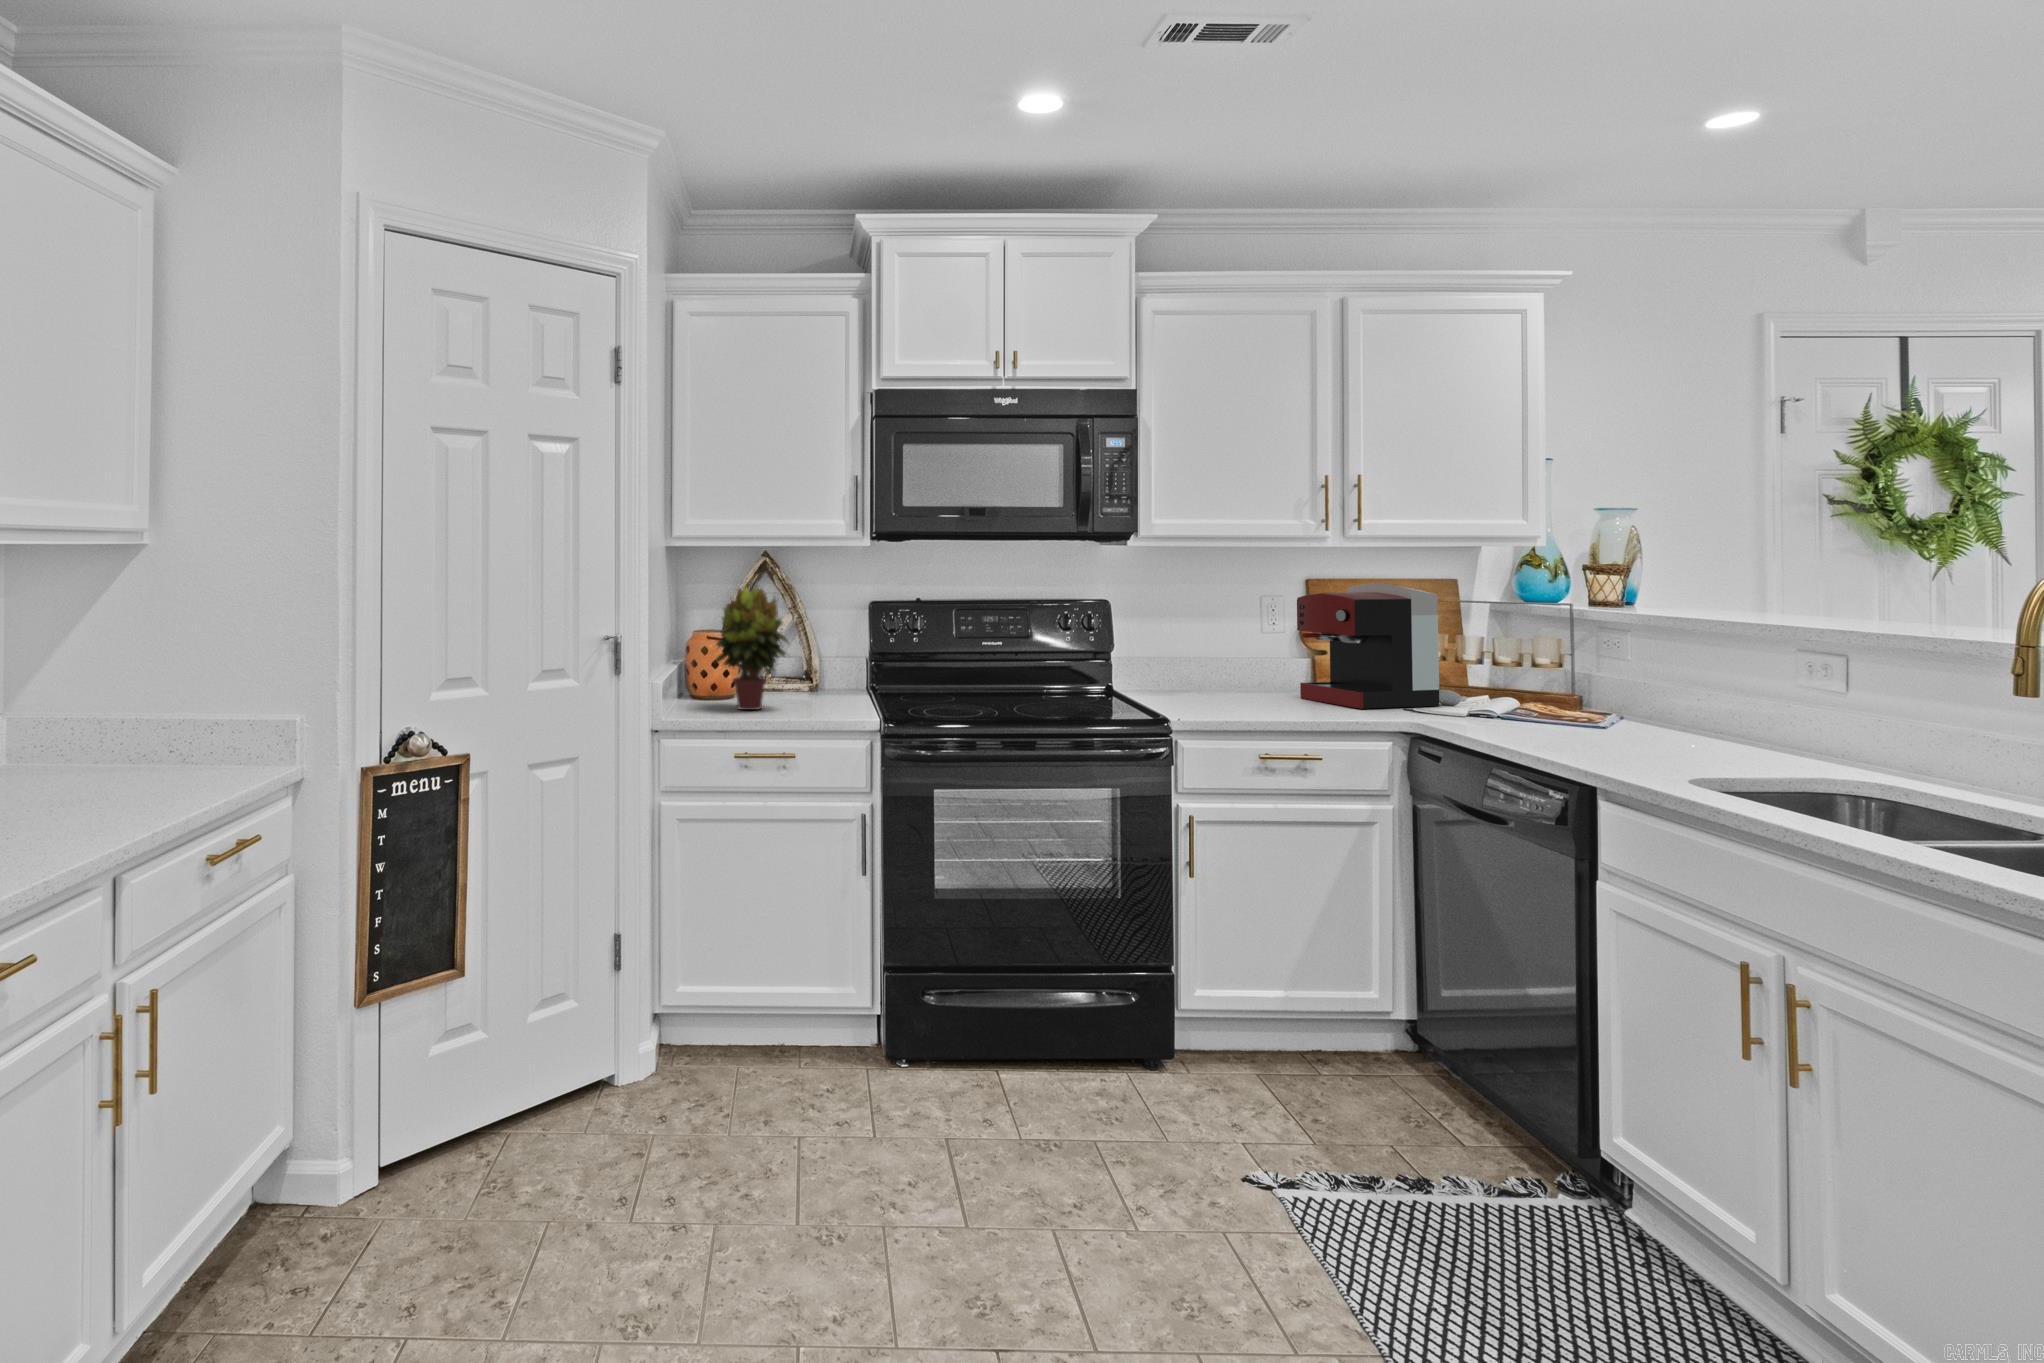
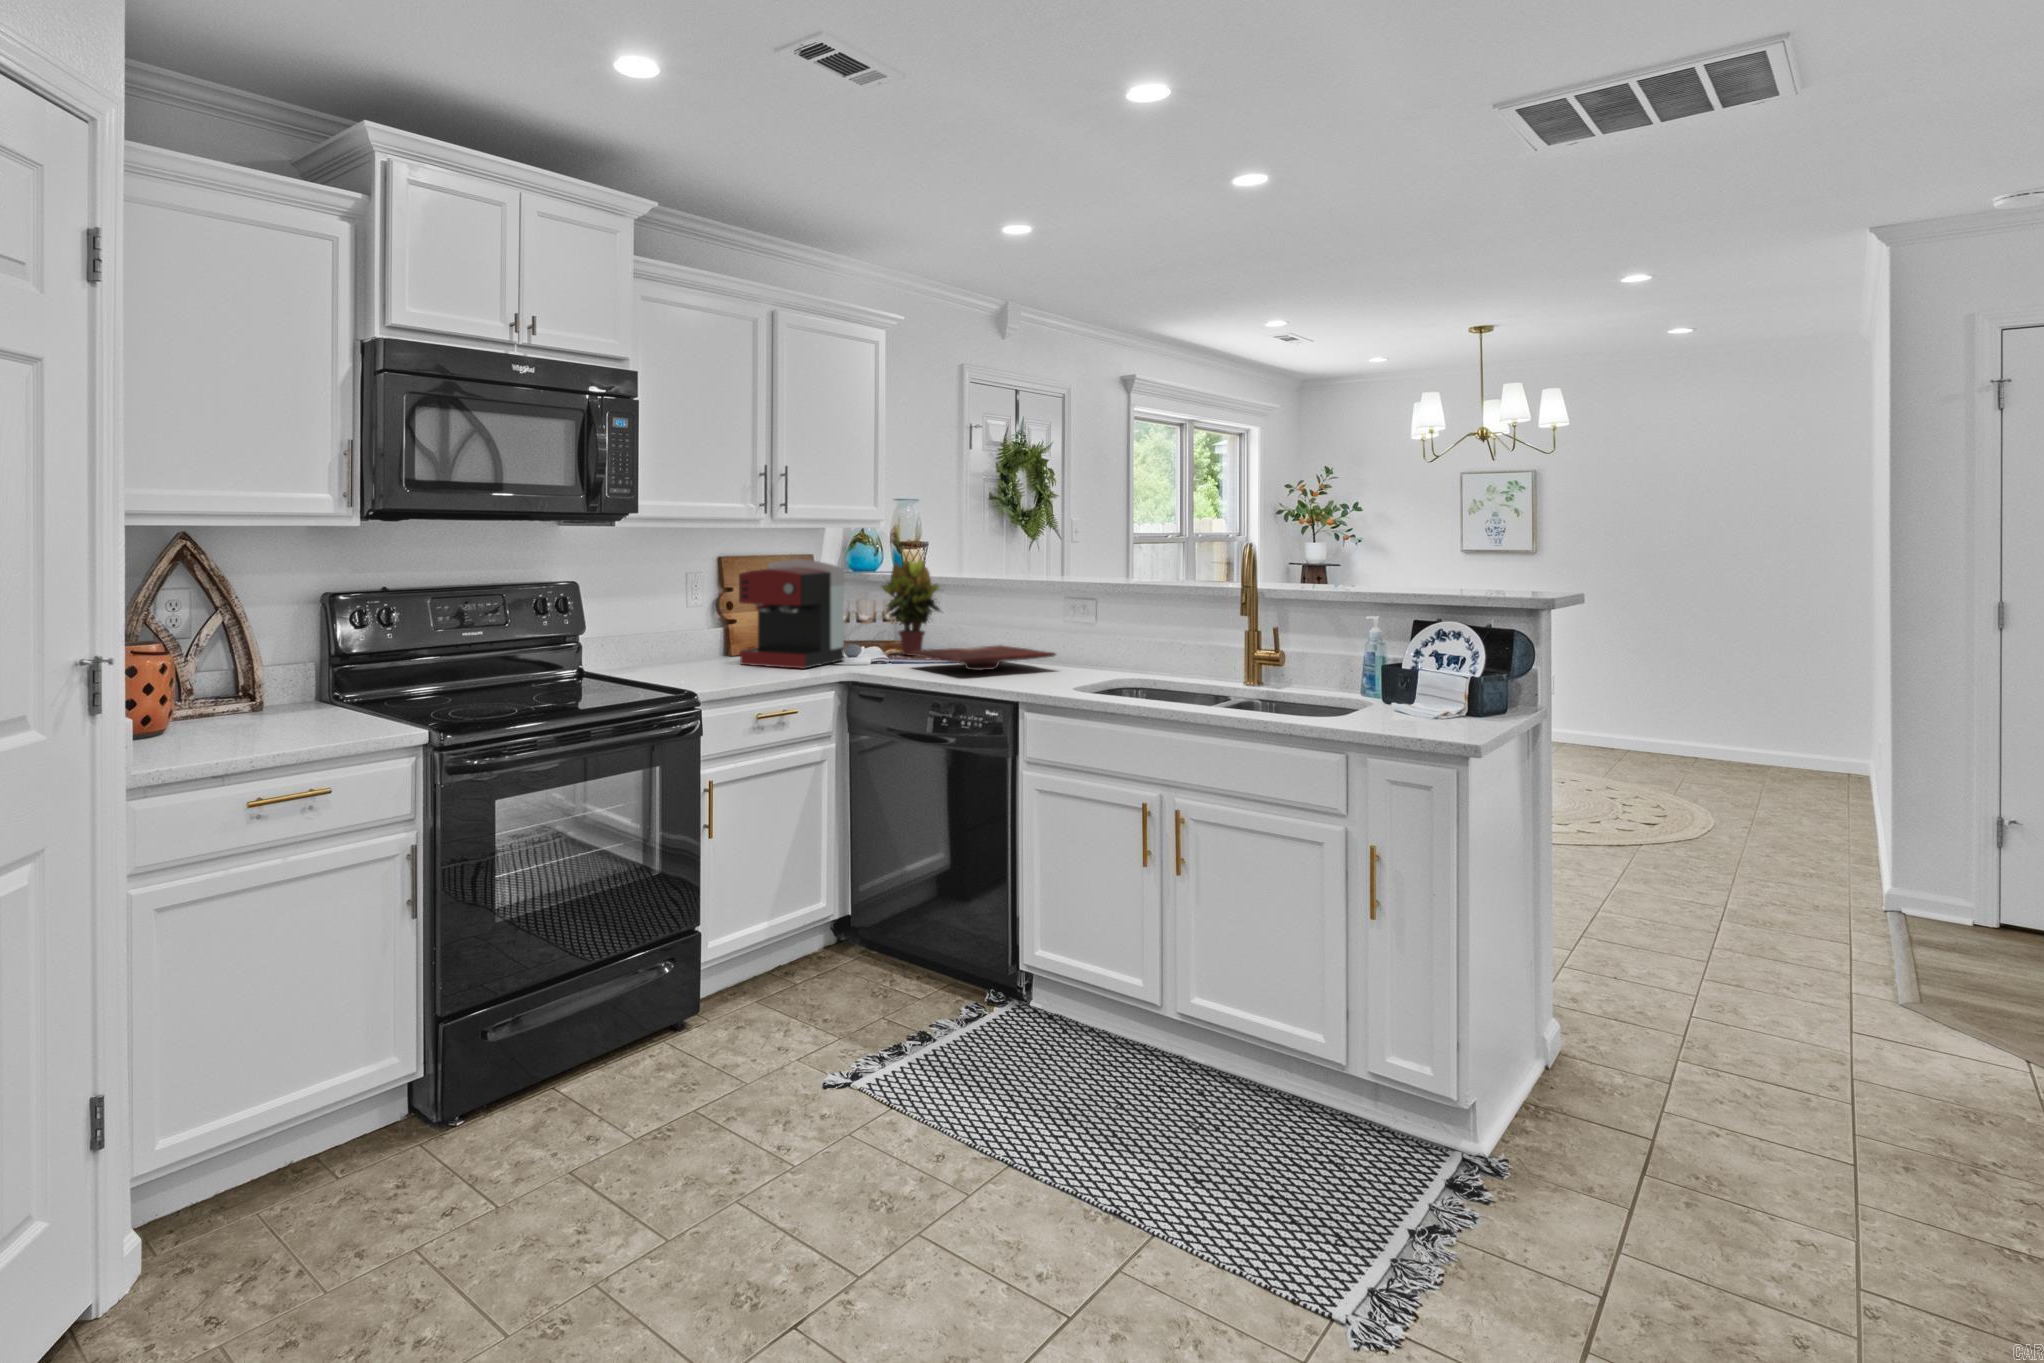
potted plant: present [715,586,788,710] -> present [882,559,940,655]
cutting board: none [1505,700,1744,735] -> present [908,645,1056,670]

